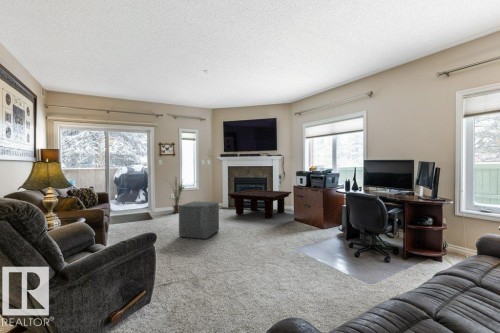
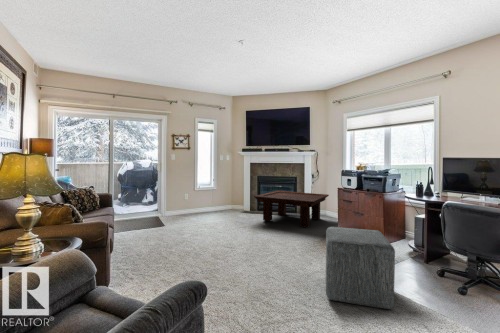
house plant: present [173,179,184,213] -> none [178,172,204,217]
ottoman: present [179,201,219,239] -> present [326,227,395,309]

